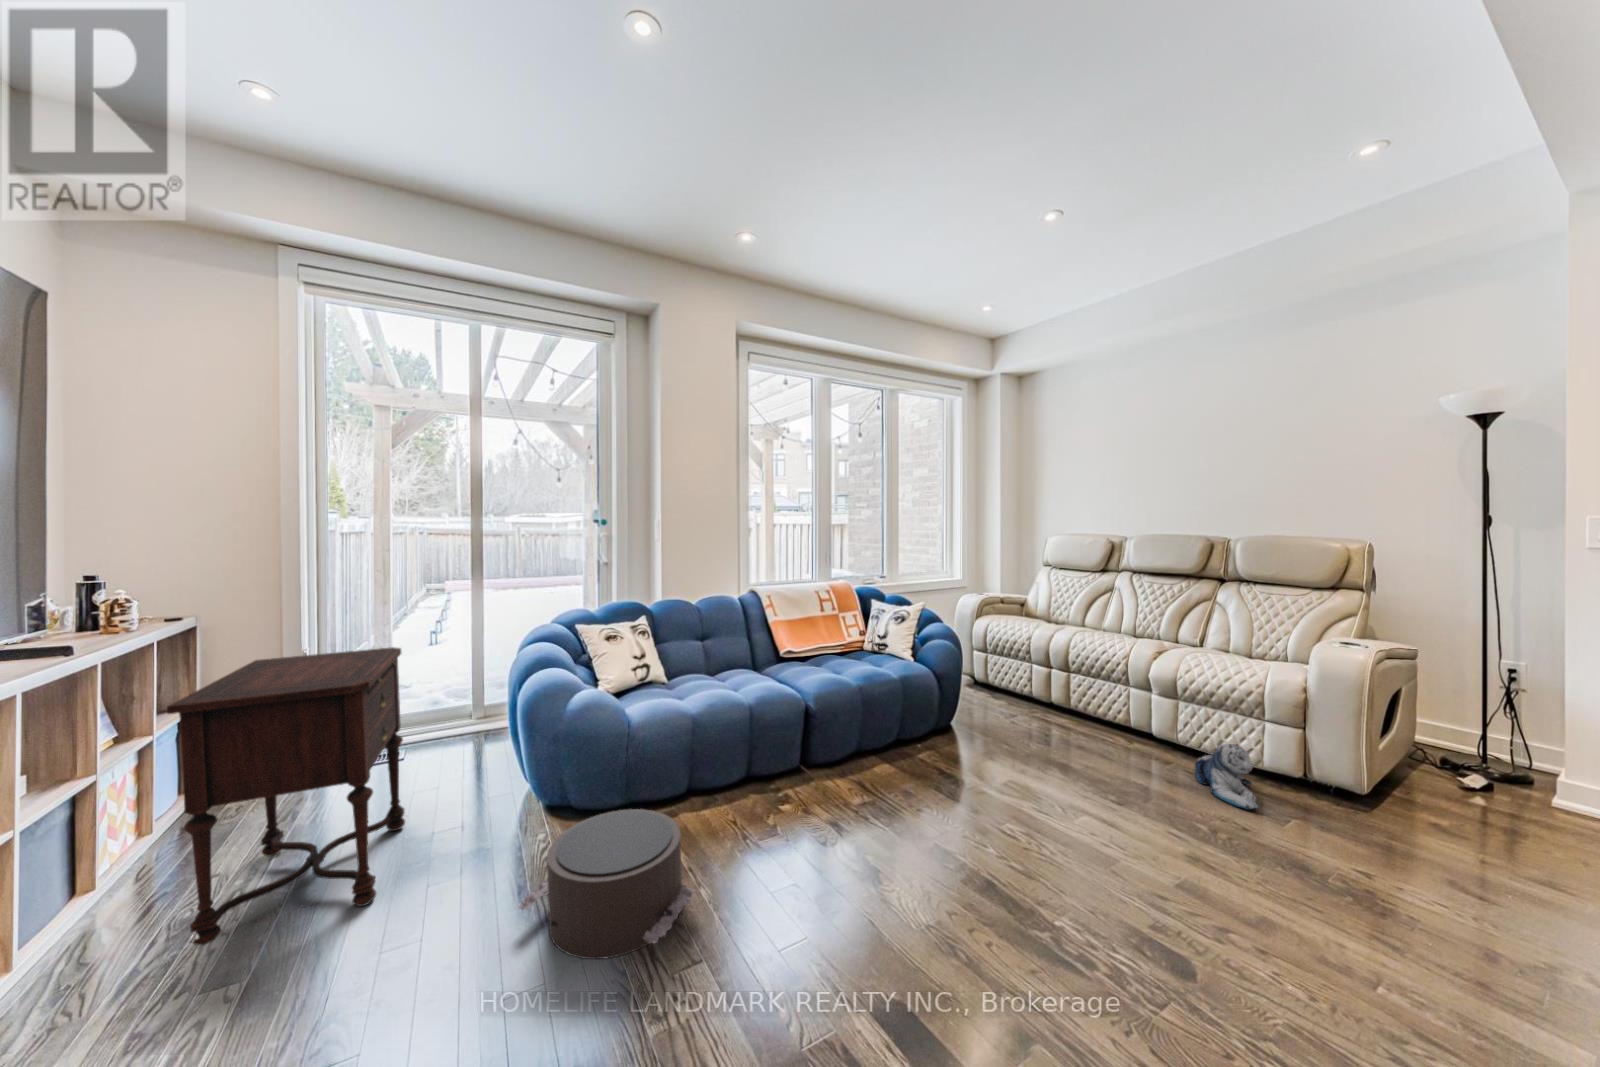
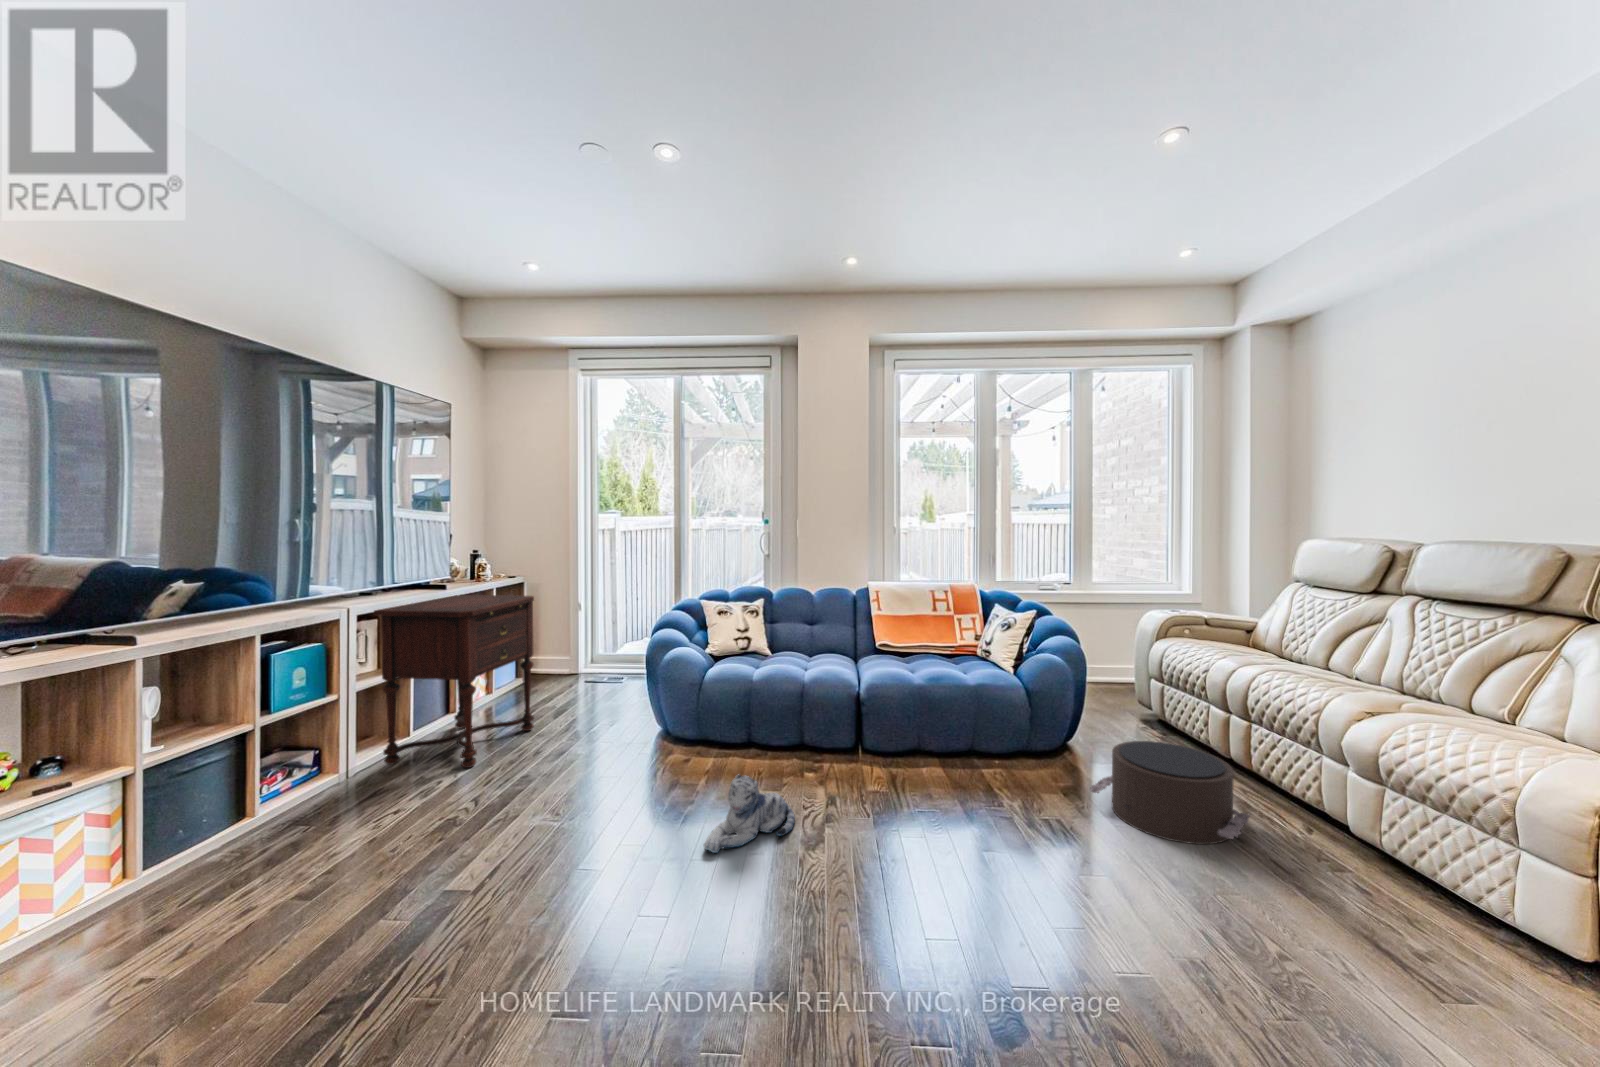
plush toy: present [1195,744,1258,810] -> present [704,775,795,853]
pouf: present [518,809,695,959] -> present [1089,741,1250,844]

